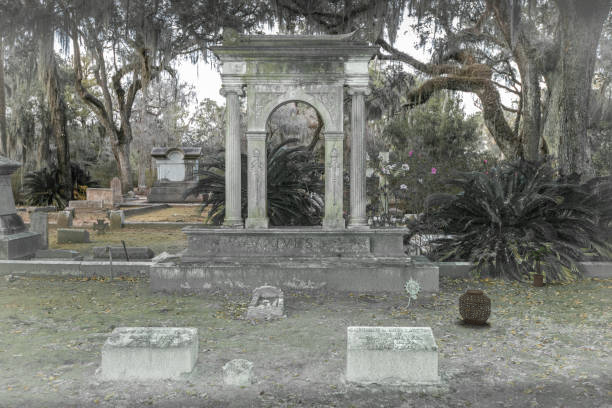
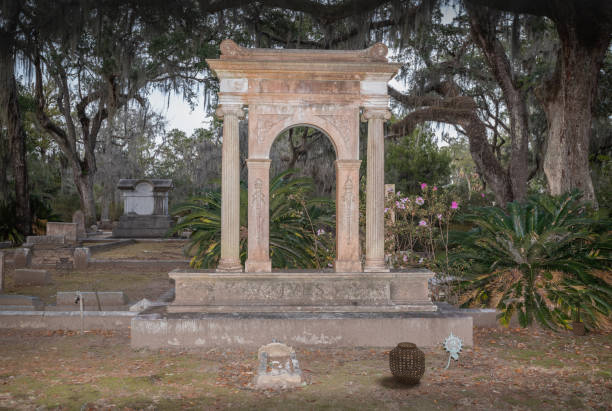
woven basket: present [459,290,491,325] -> present [389,342,425,384]

